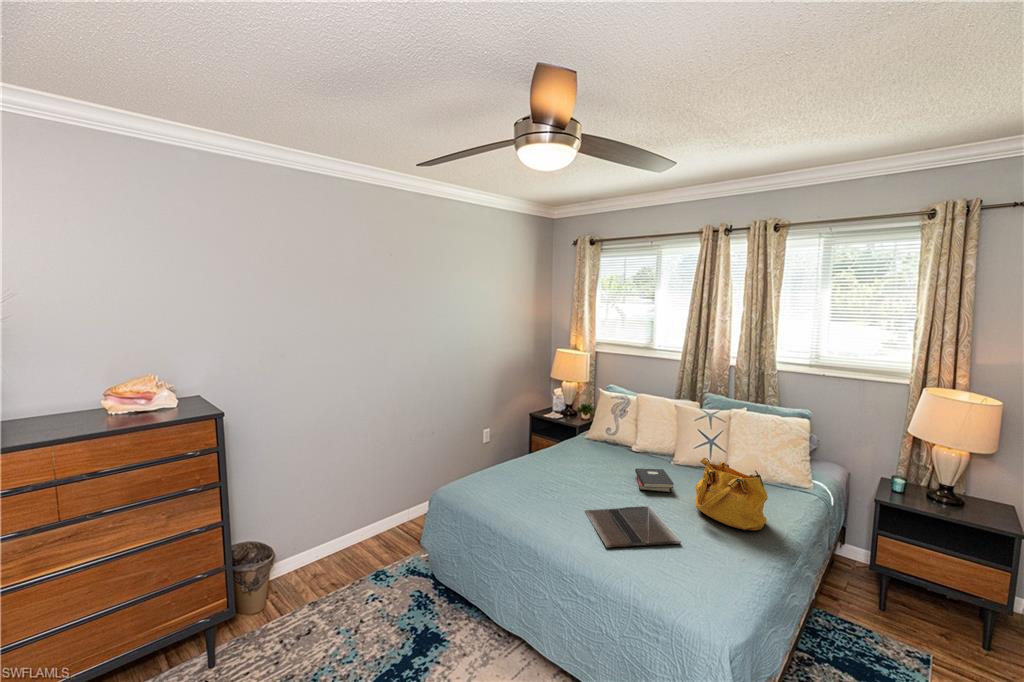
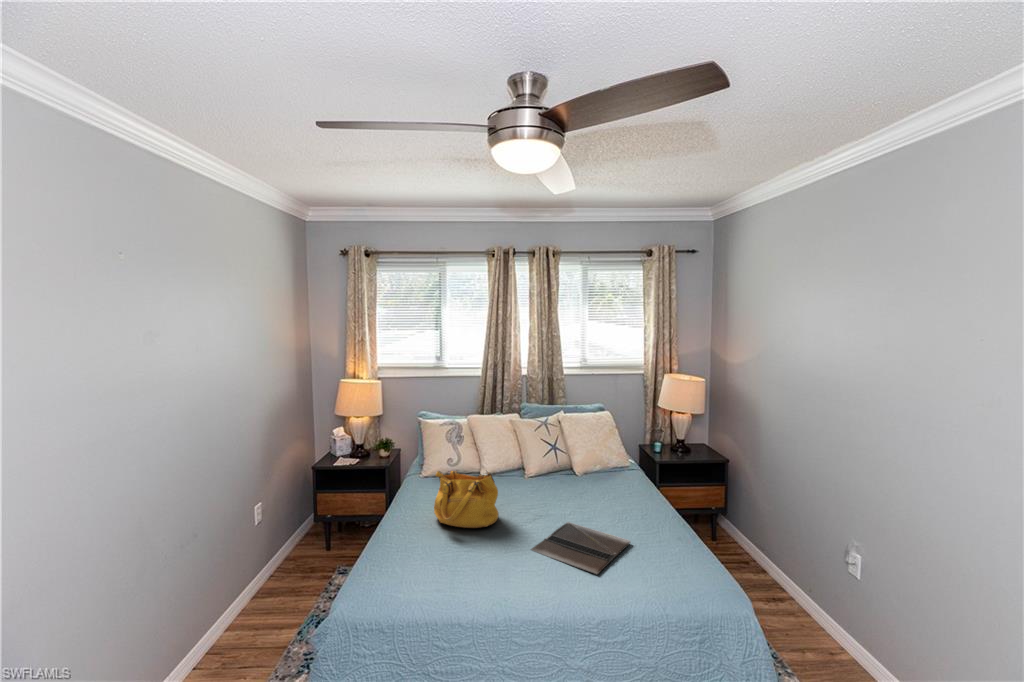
handbag: present [696,458,768,531] -> present [434,471,499,528]
hardback book: present [635,468,674,492] -> none [516,484,564,510]

